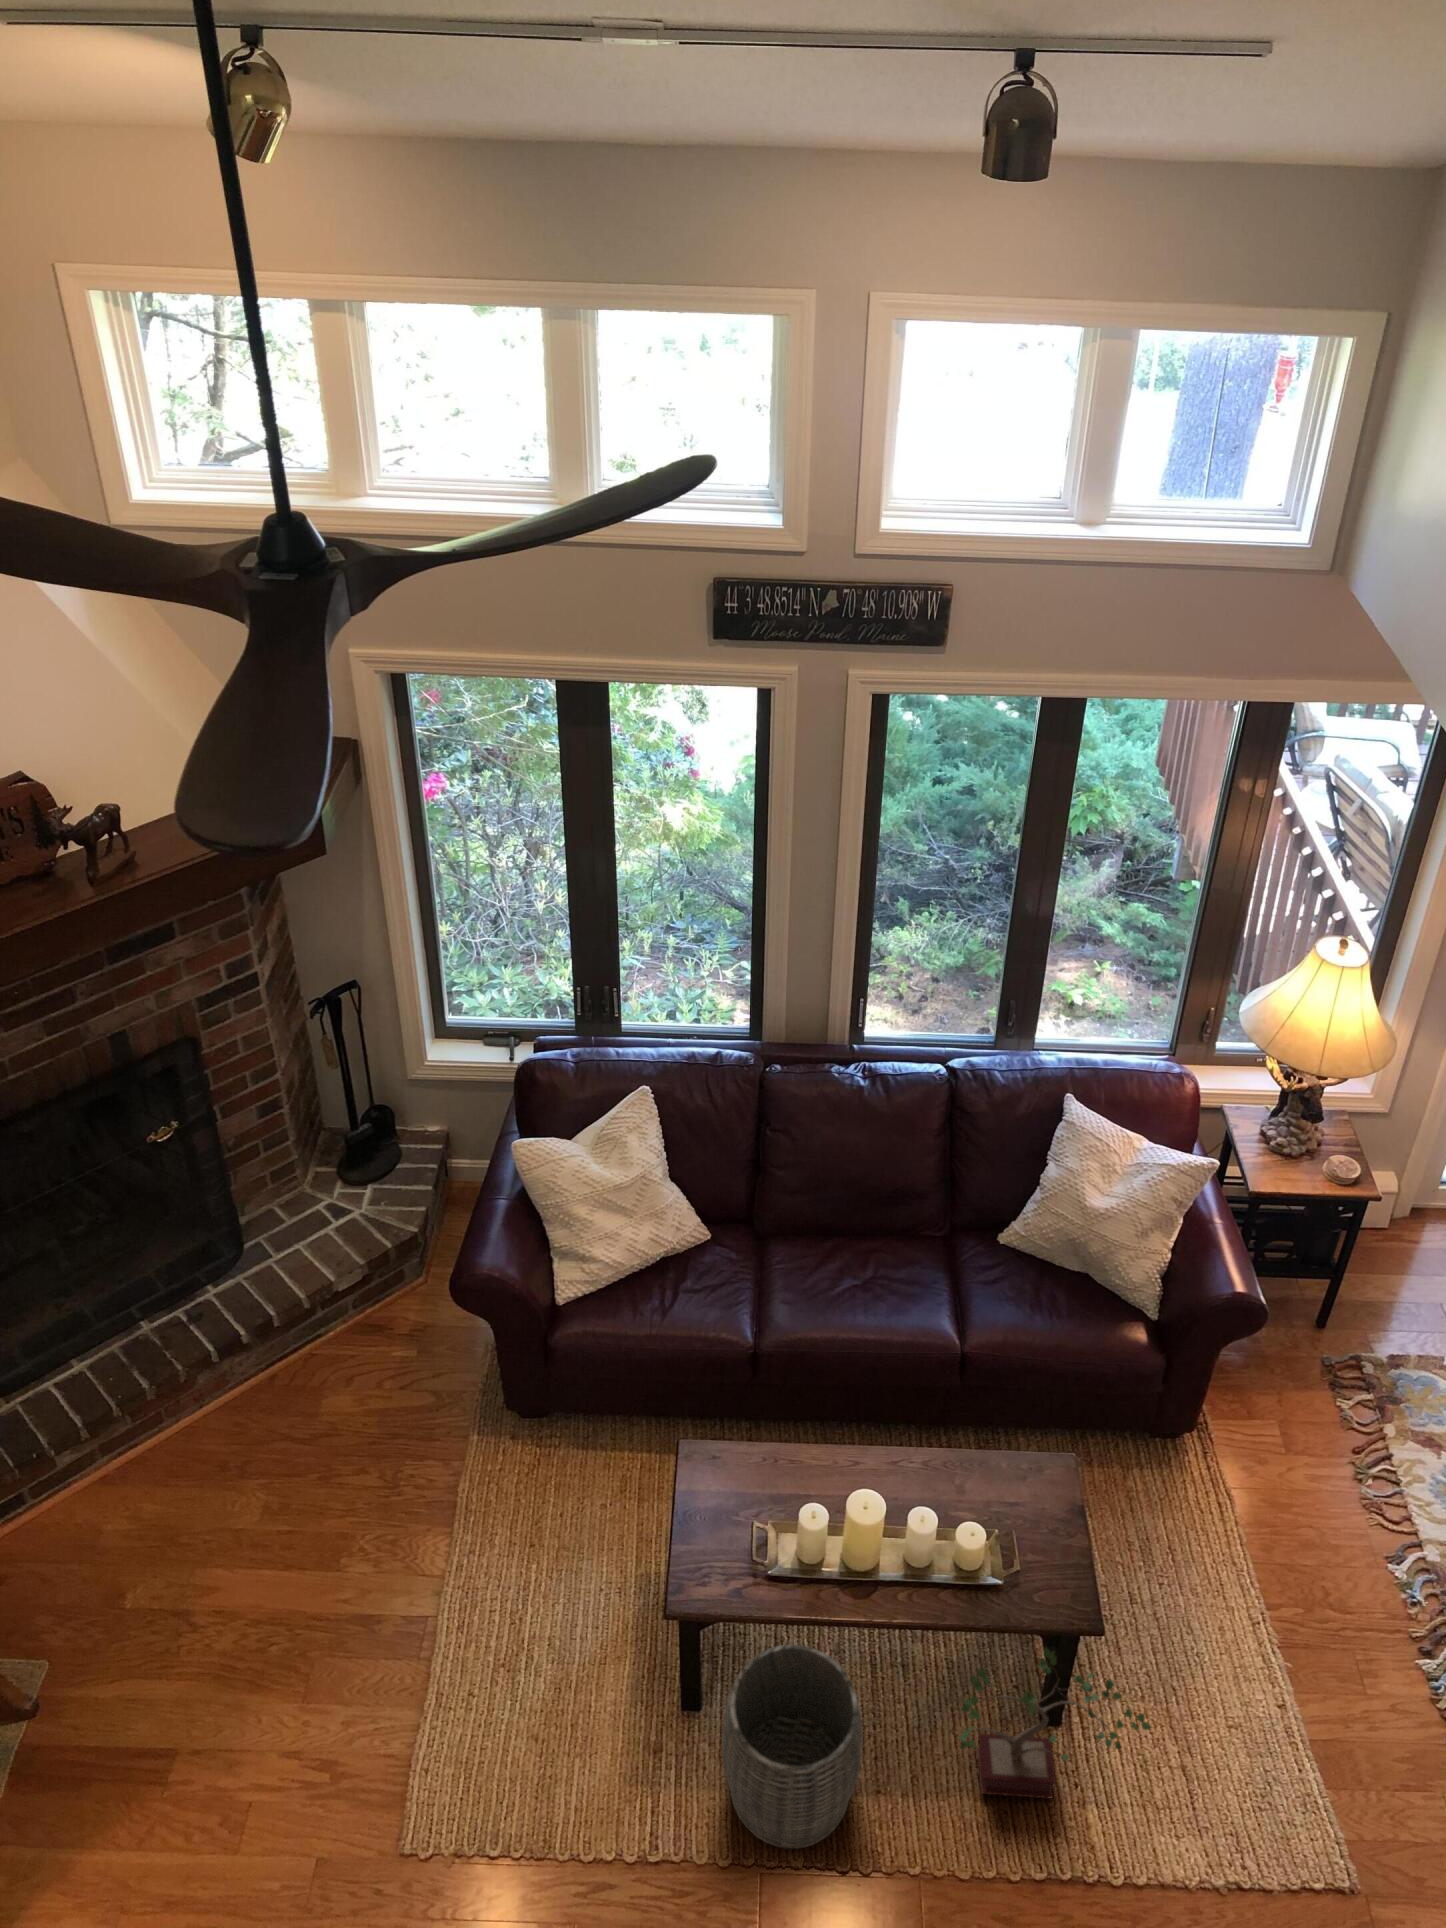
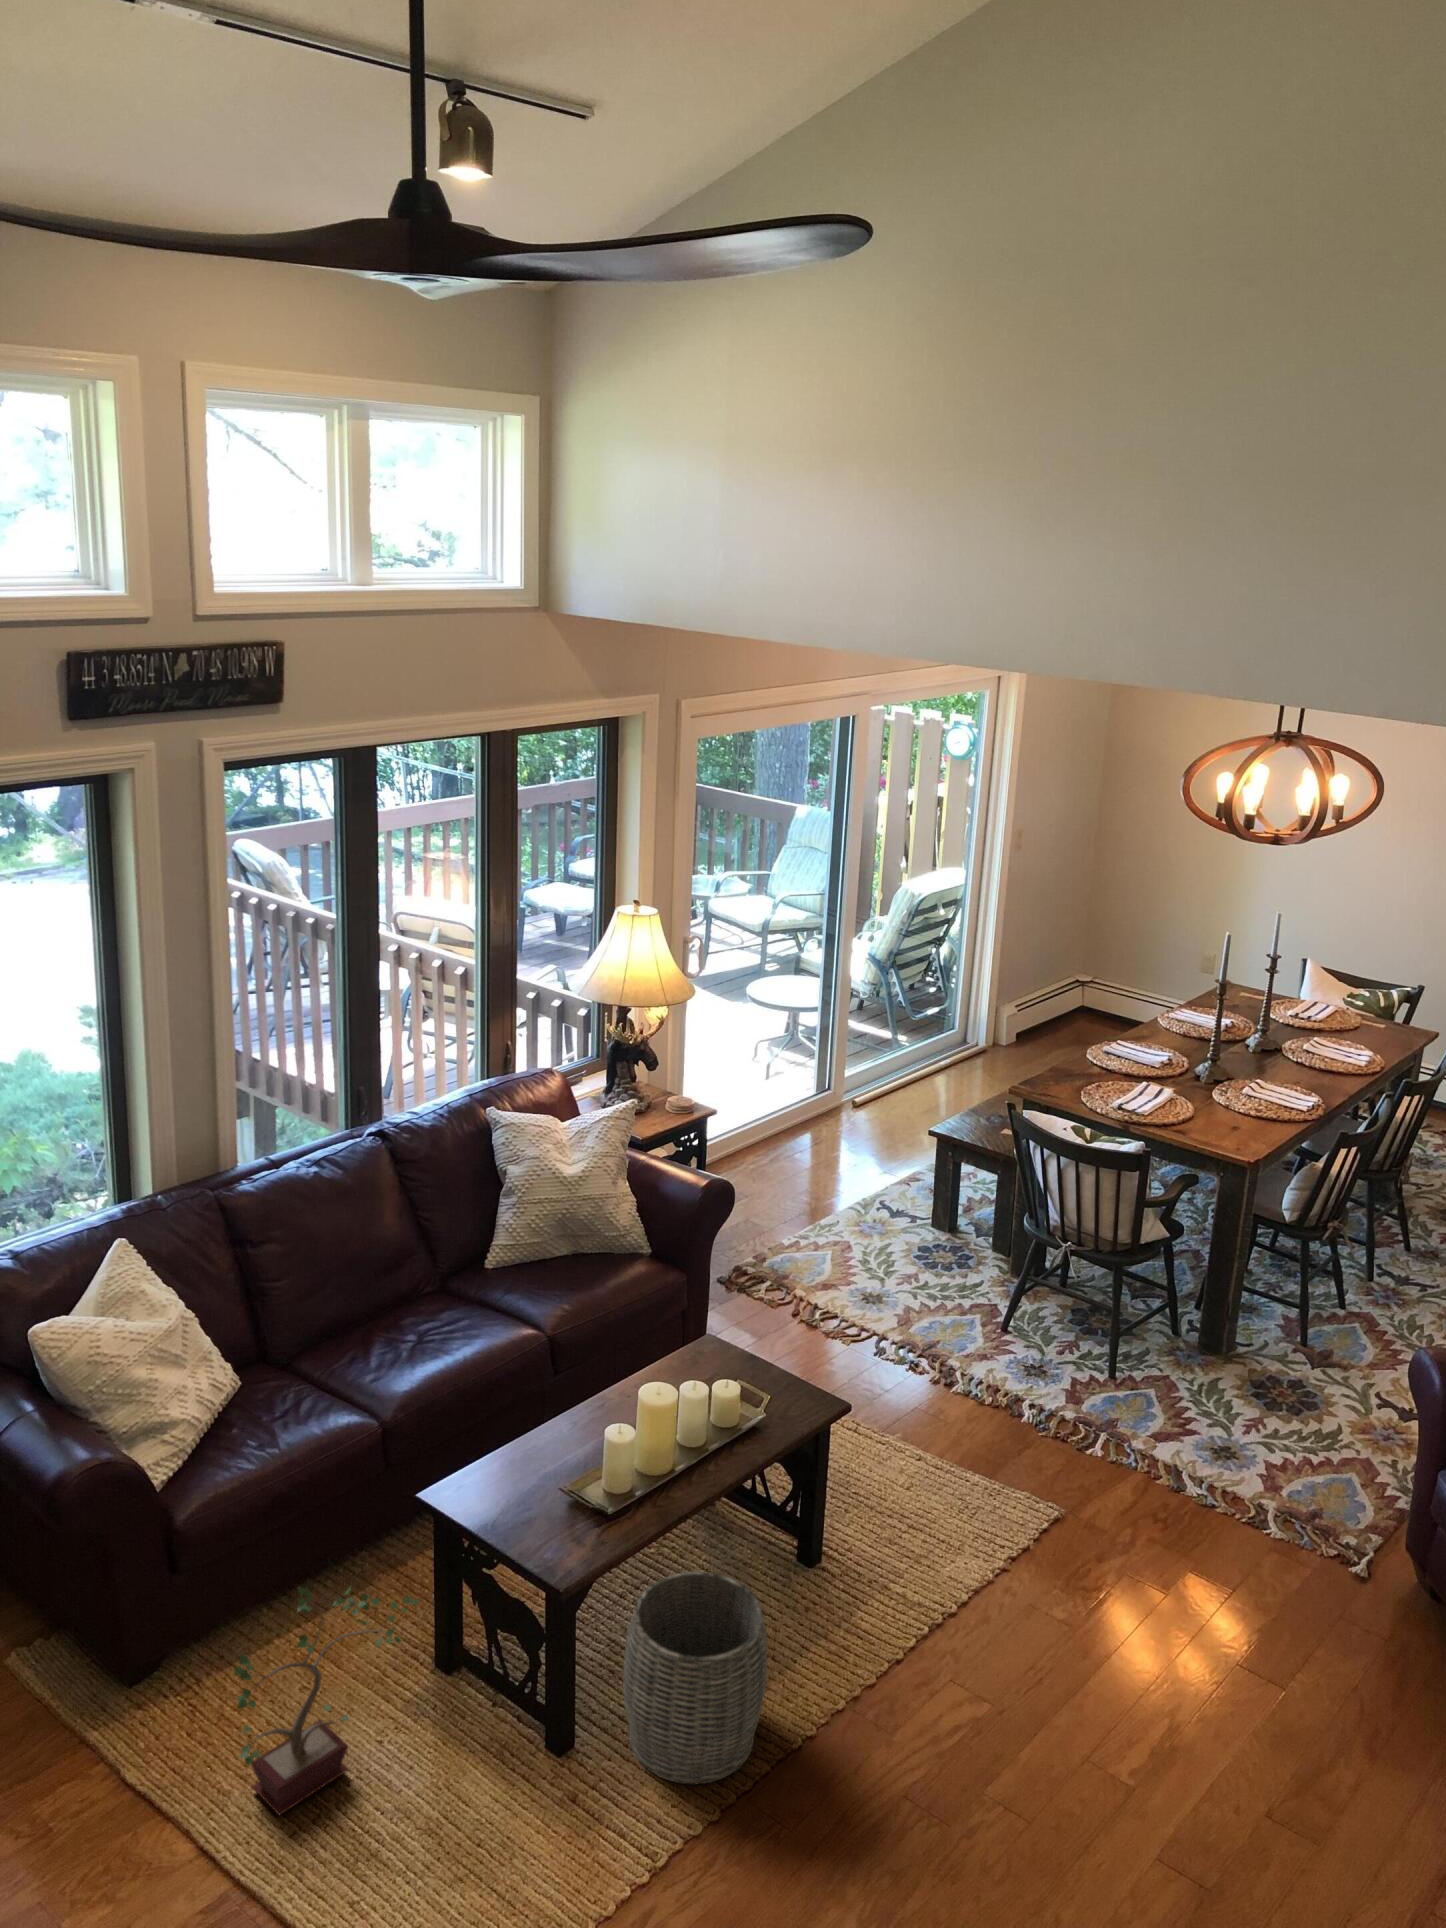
potted plant: present [958,1648,1151,1799] -> present [234,1586,419,1815]

